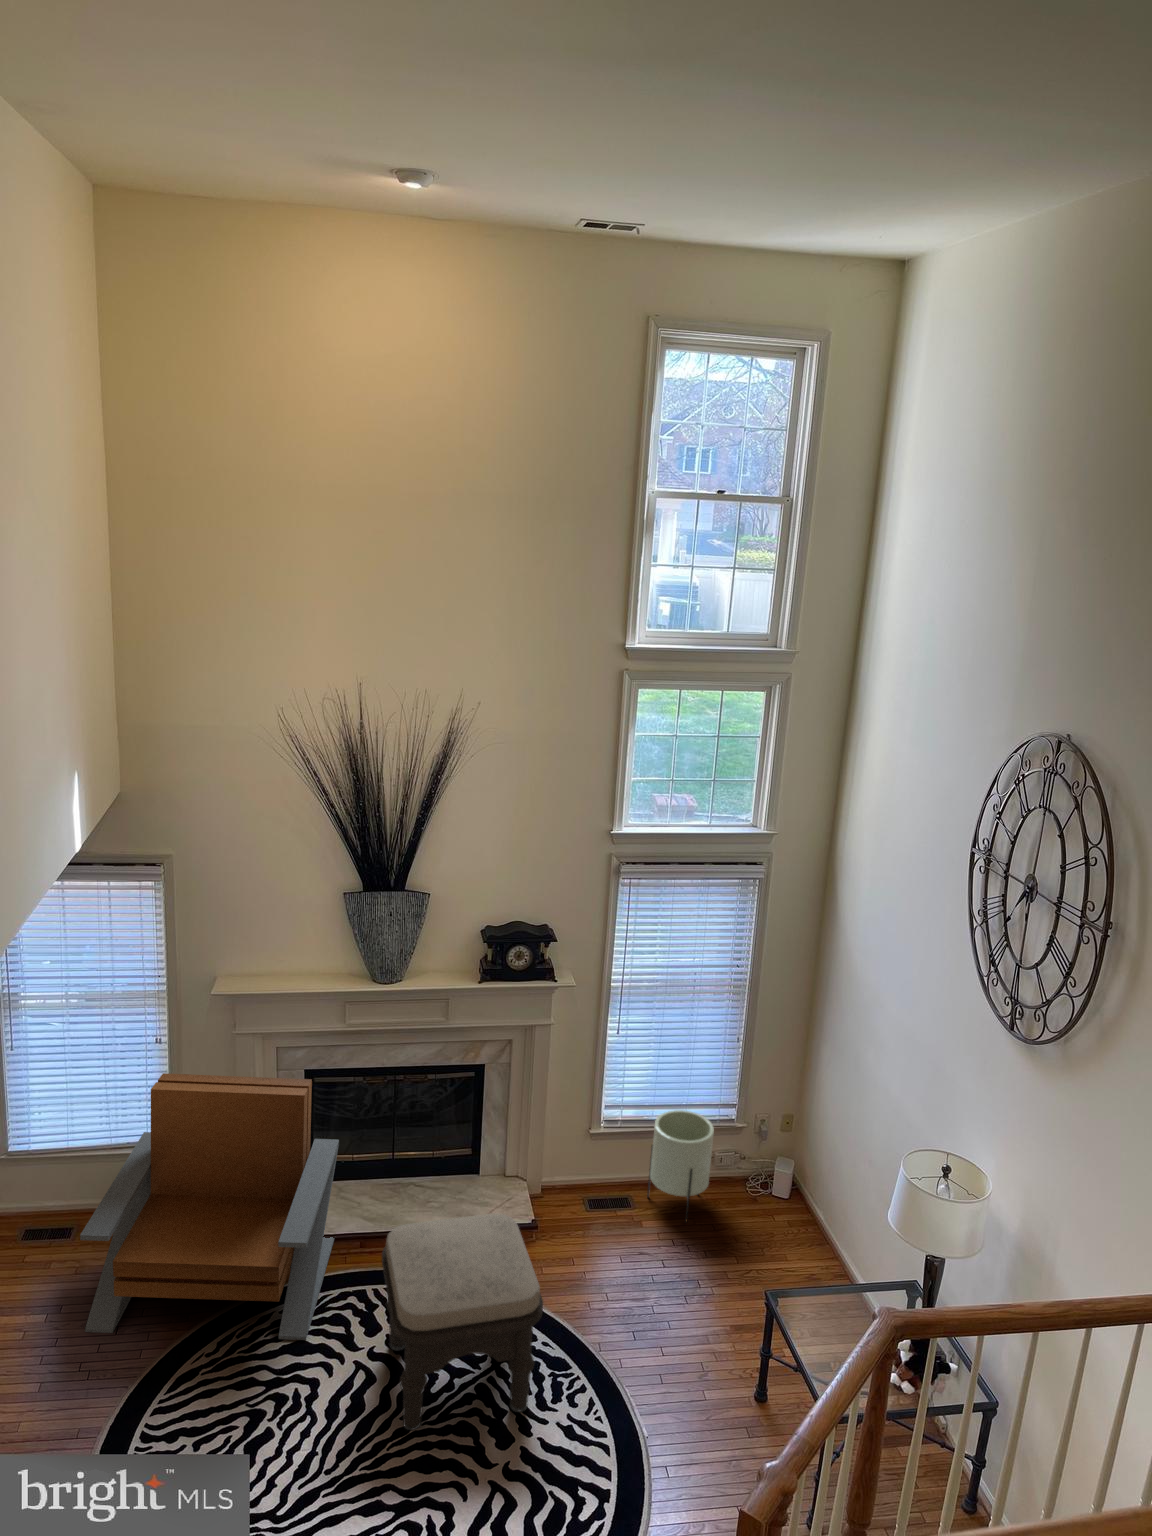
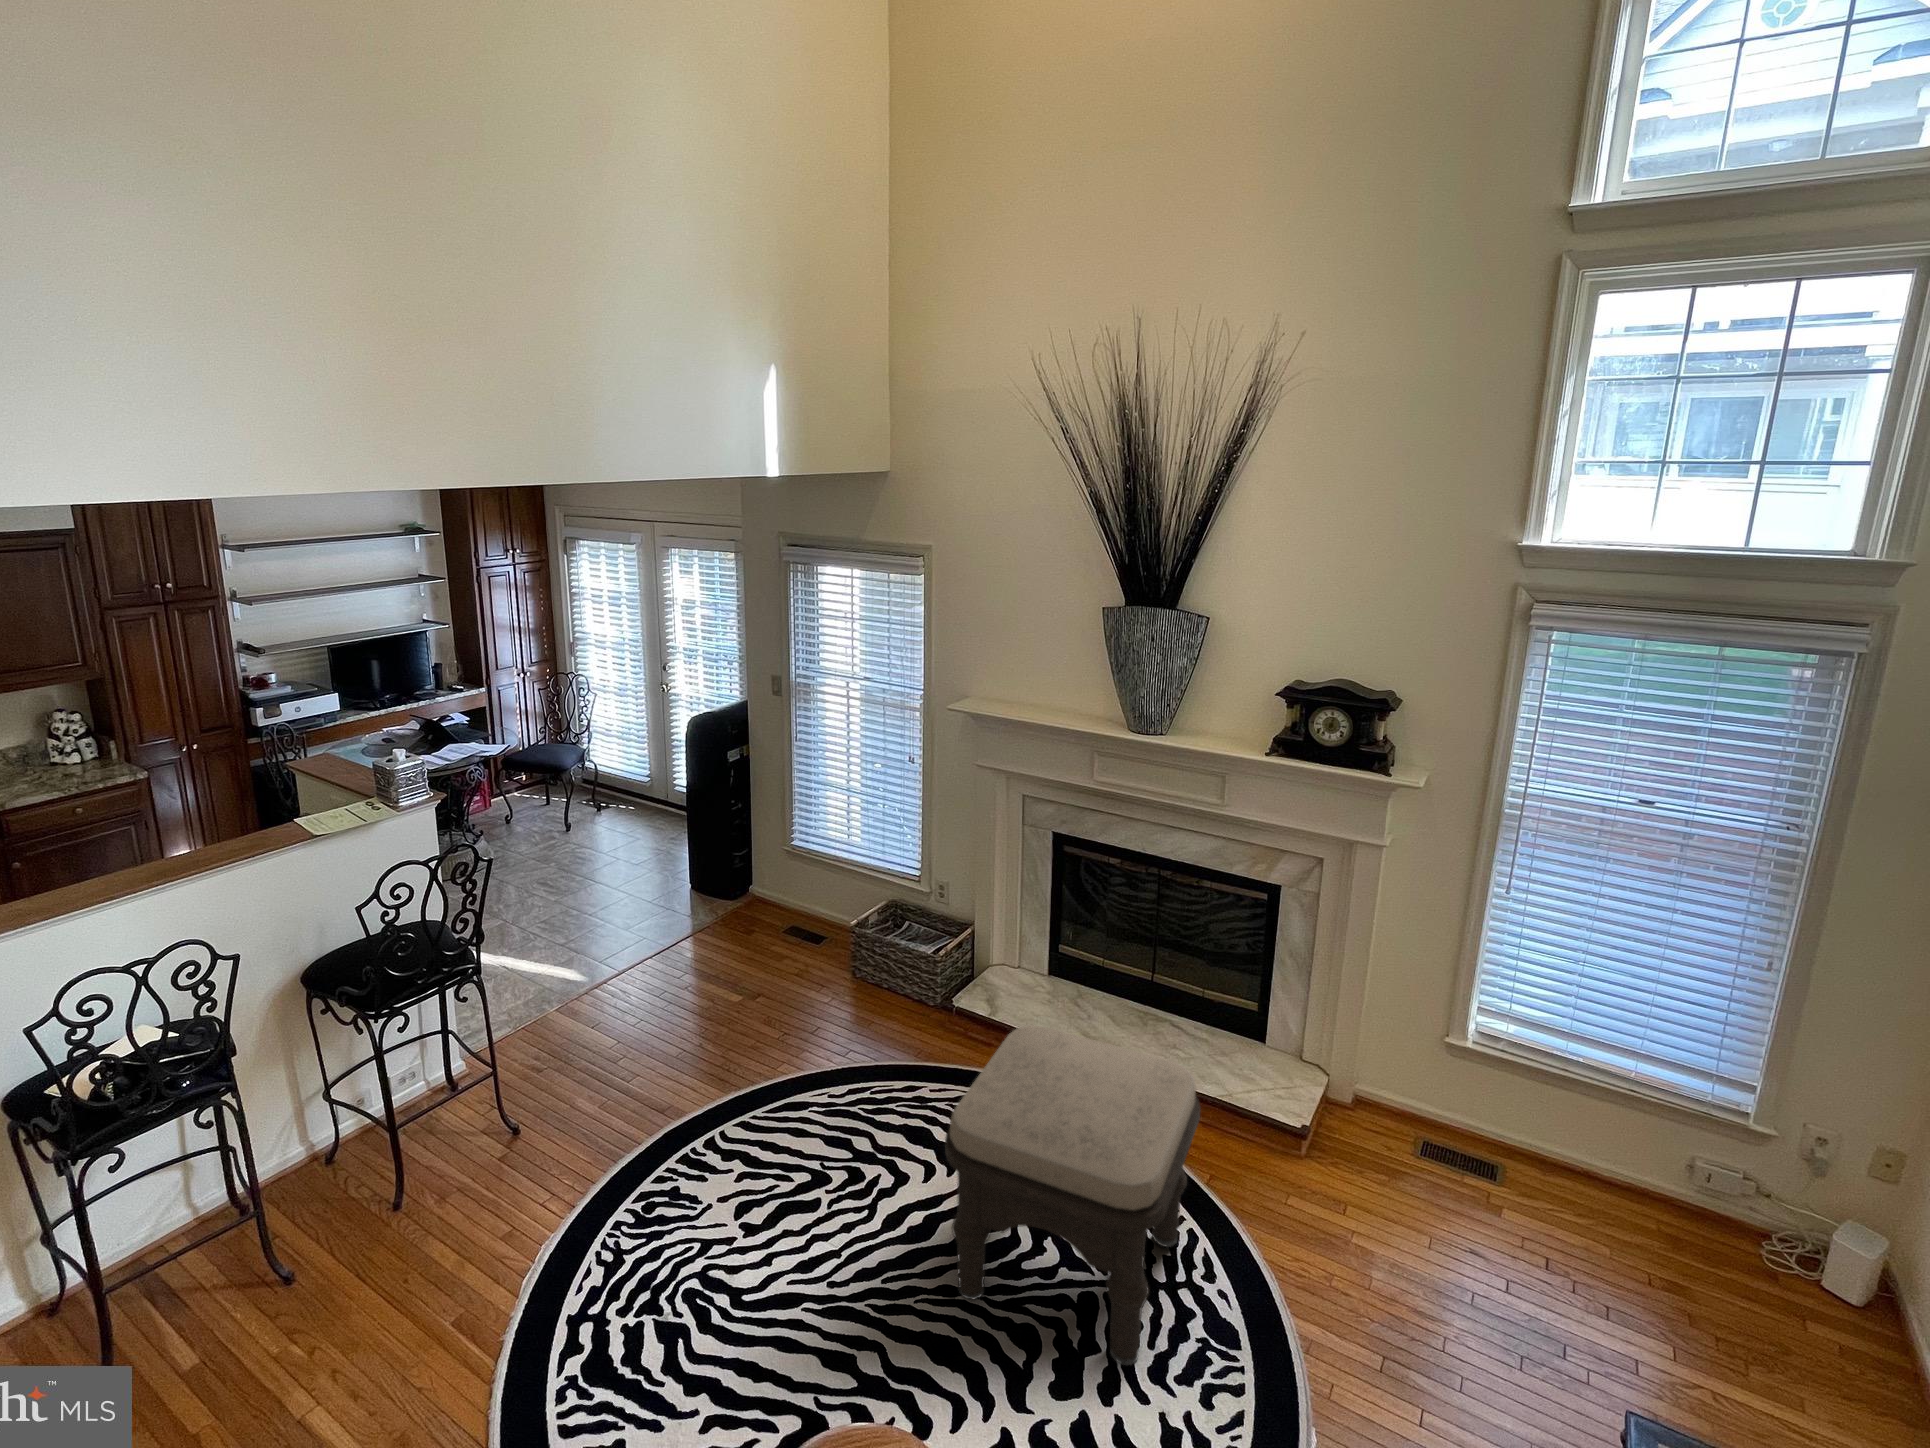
lounge chair: present [80,1073,339,1340] -> none [753,794,1064,1133]
planter: present [647,1110,714,1222] -> none [1540,1050,1683,1250]

